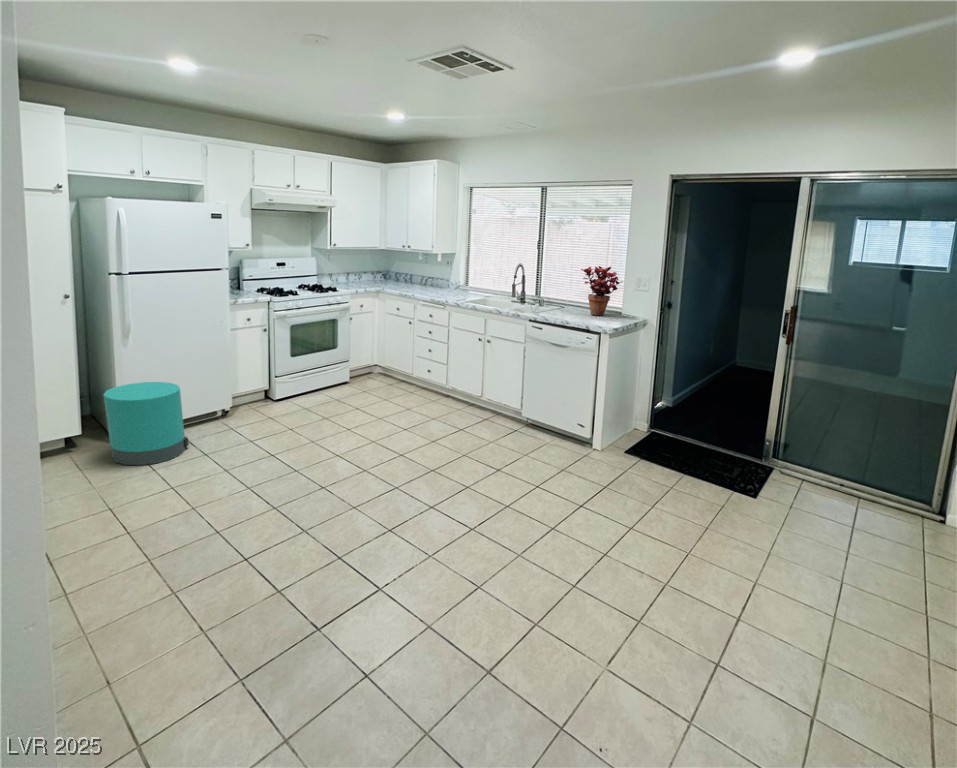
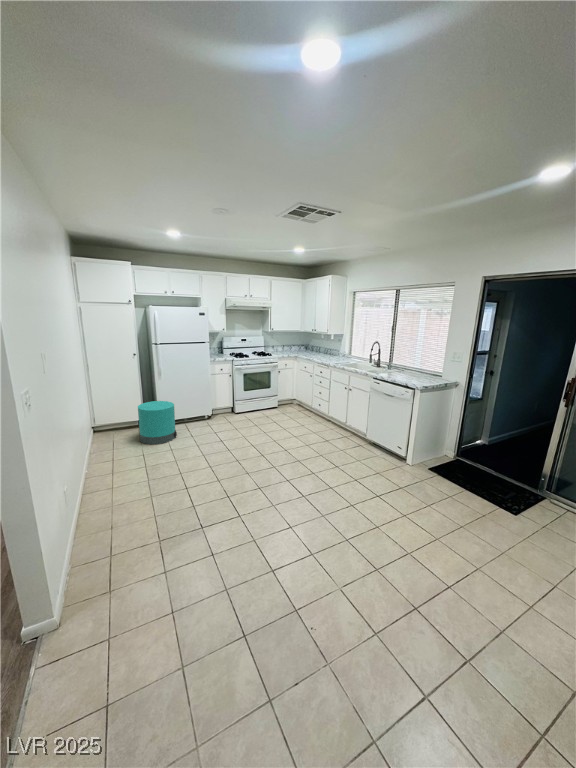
potted plant: present [581,266,623,316] -> none [410,344,439,377]

